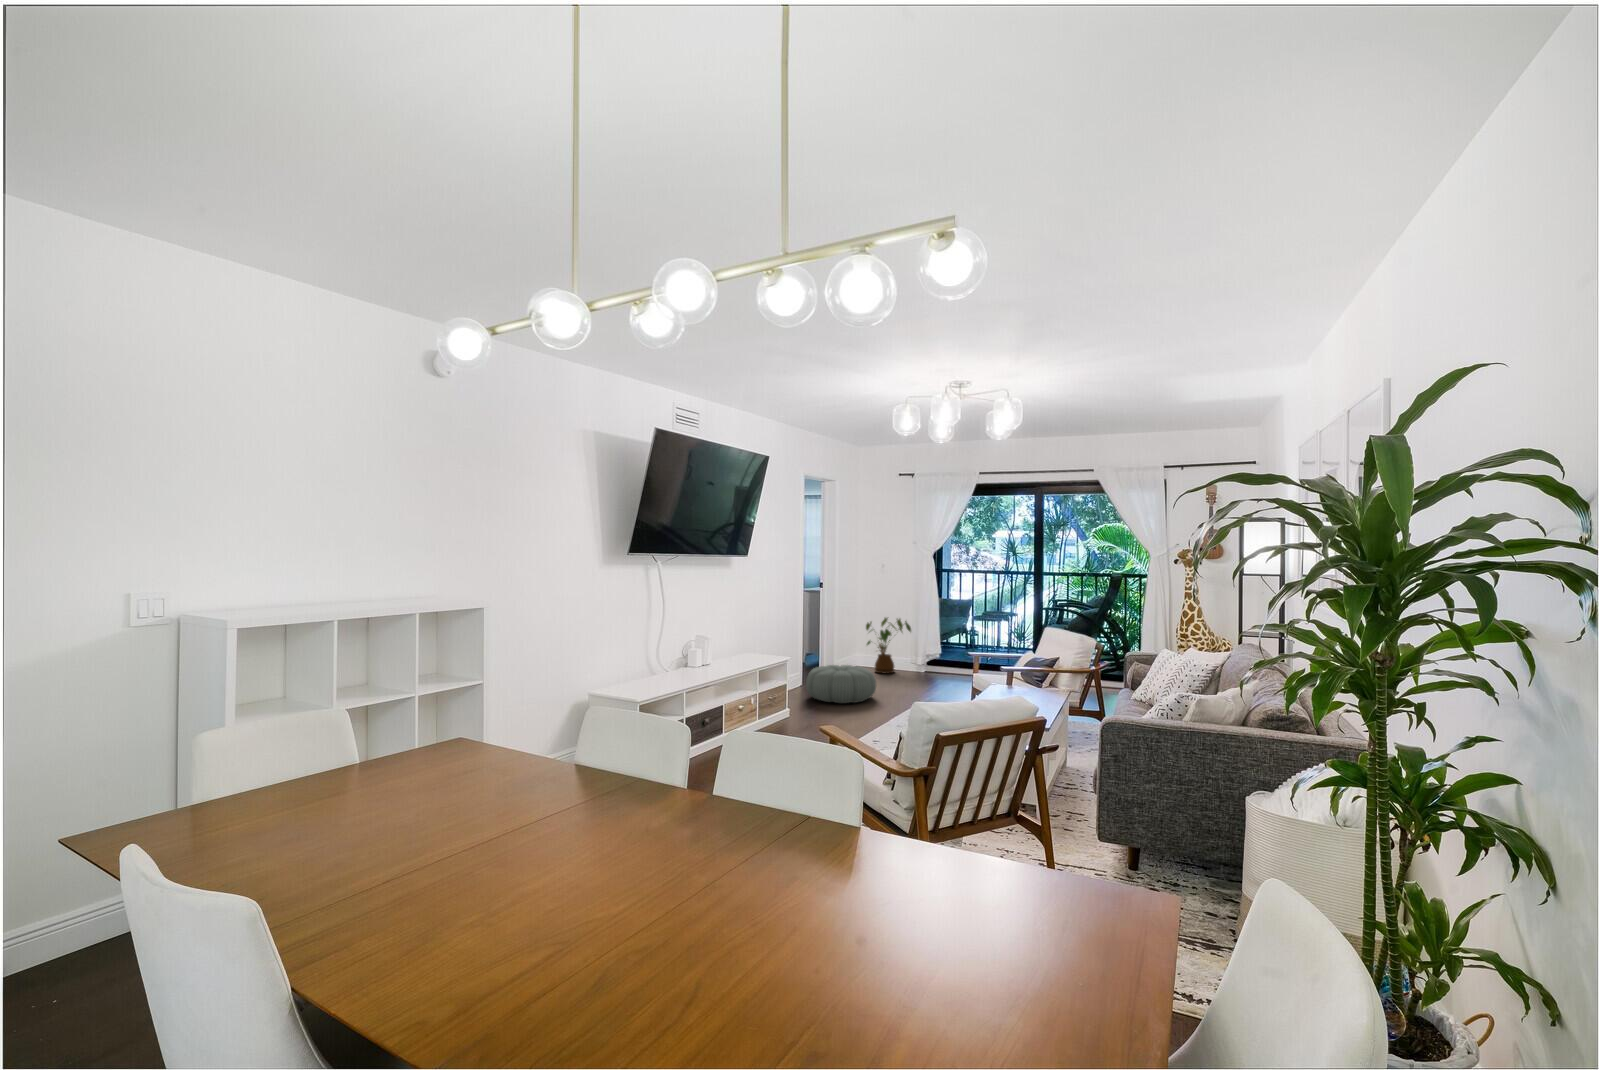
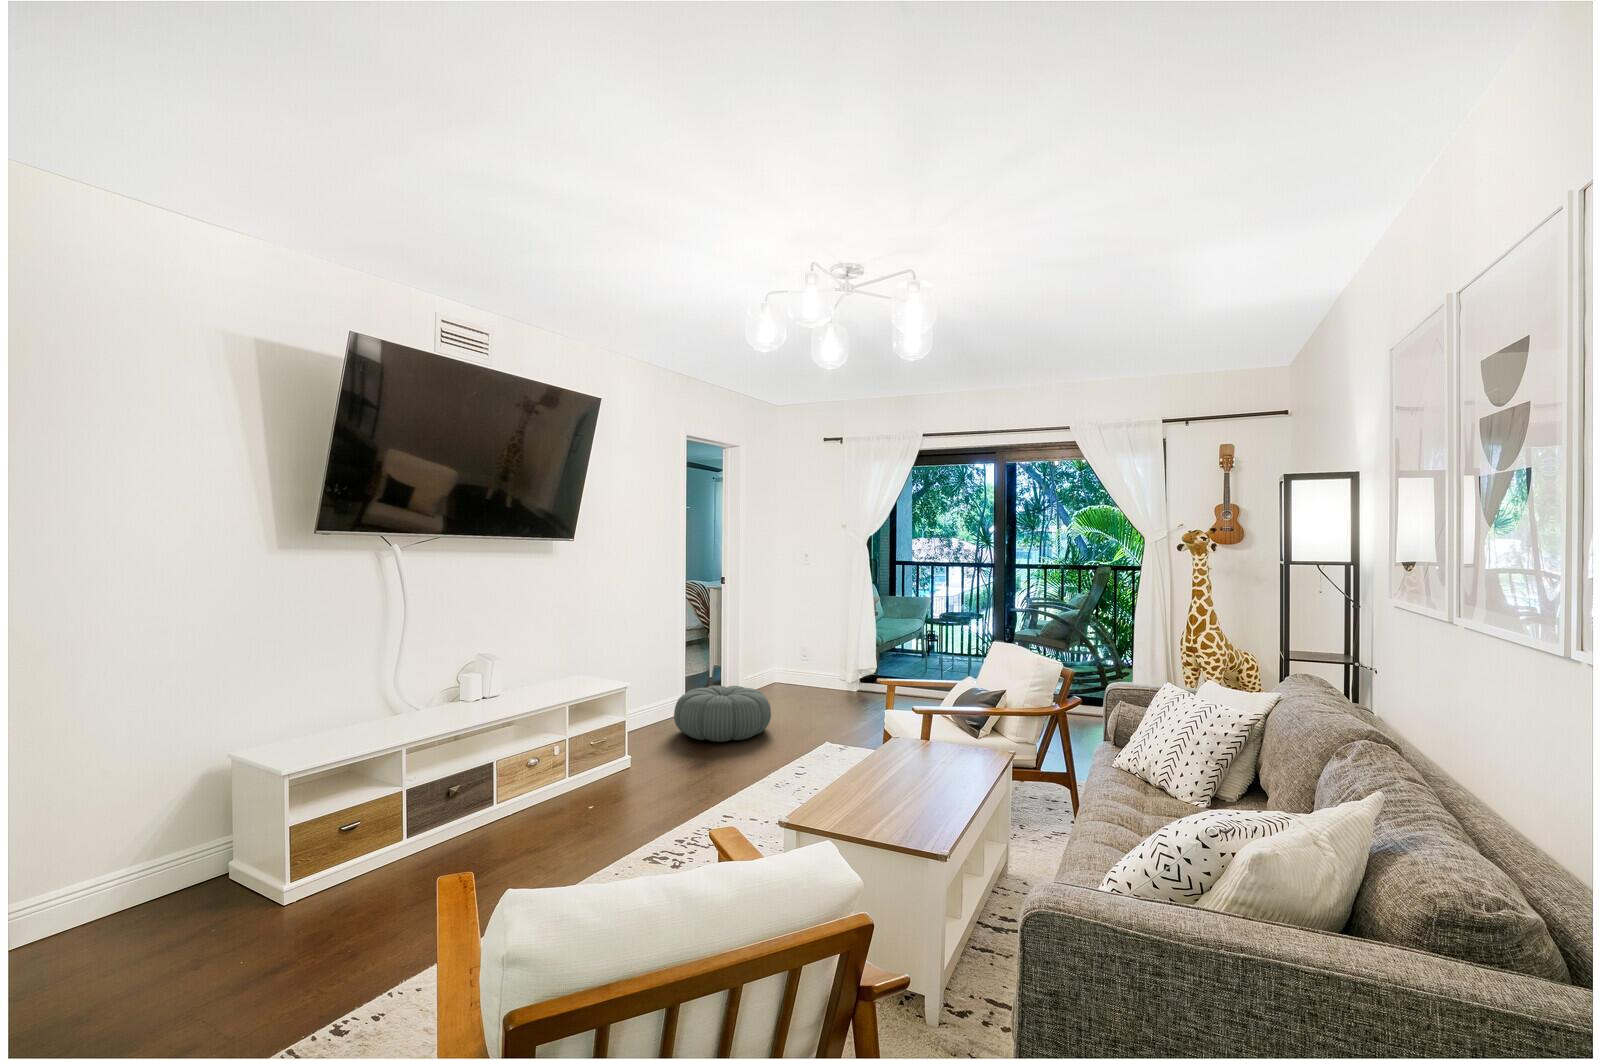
house plant: present [866,618,911,673] -> none [777,618,837,692]

